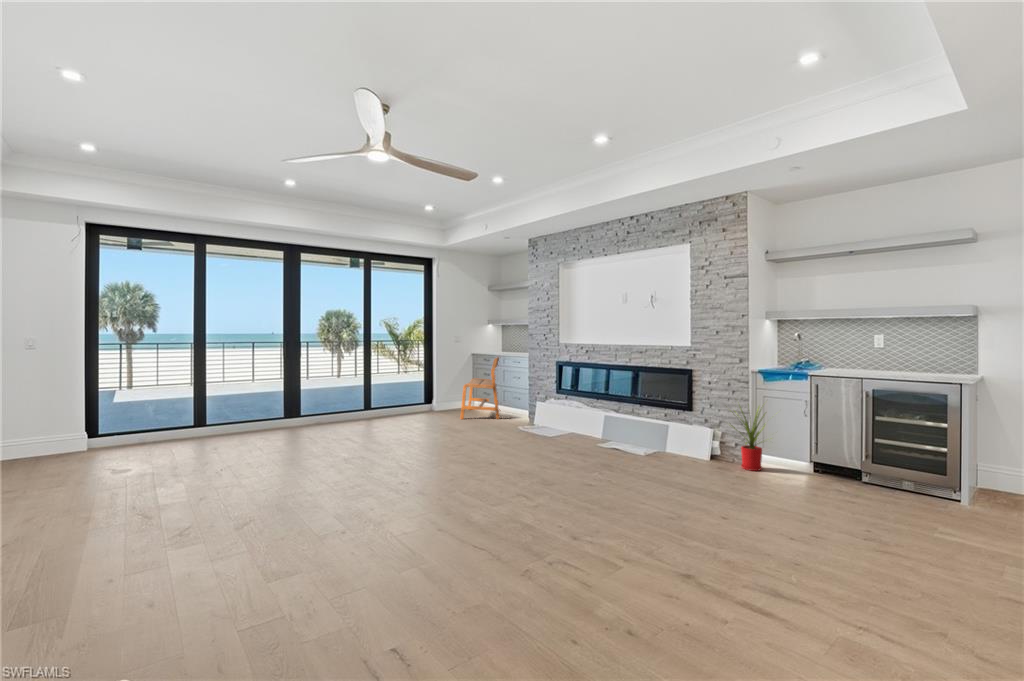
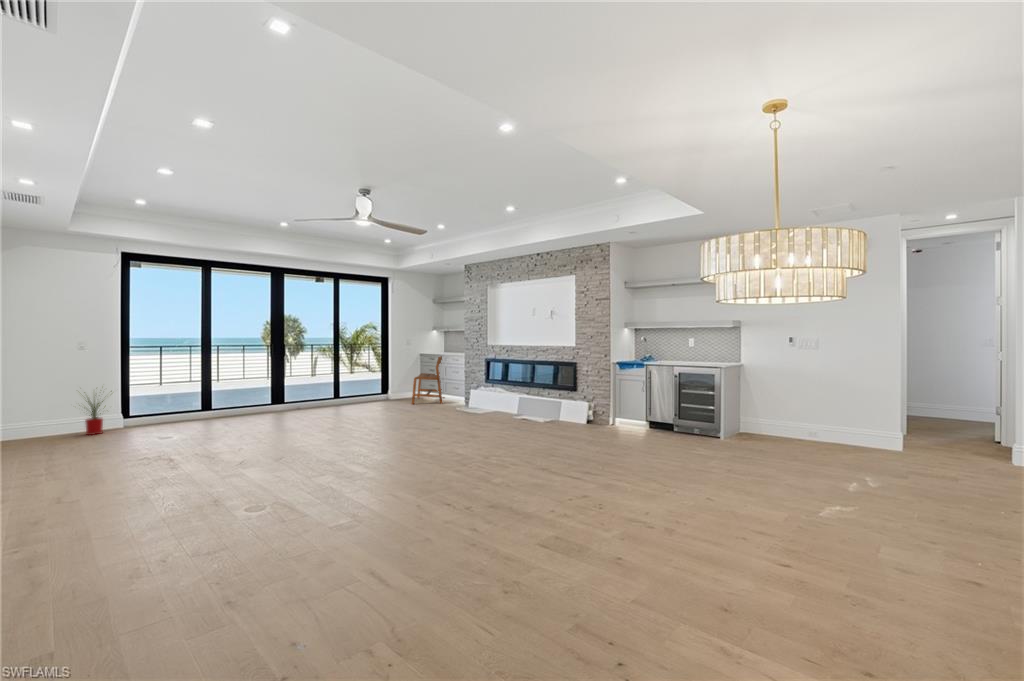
house plant: present [731,407,765,471] -> present [84,392,104,435]

